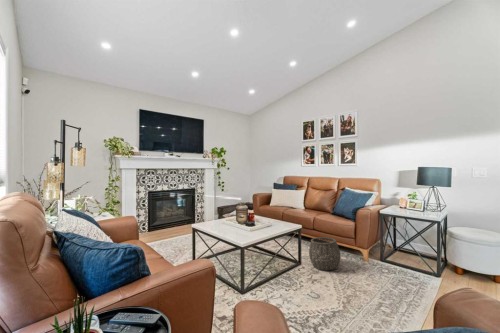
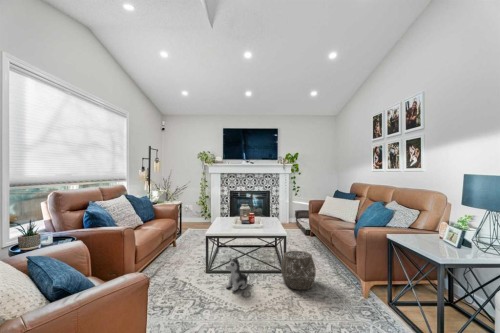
plush toy: none [285,256,307,292] -> present [226,257,249,291]

